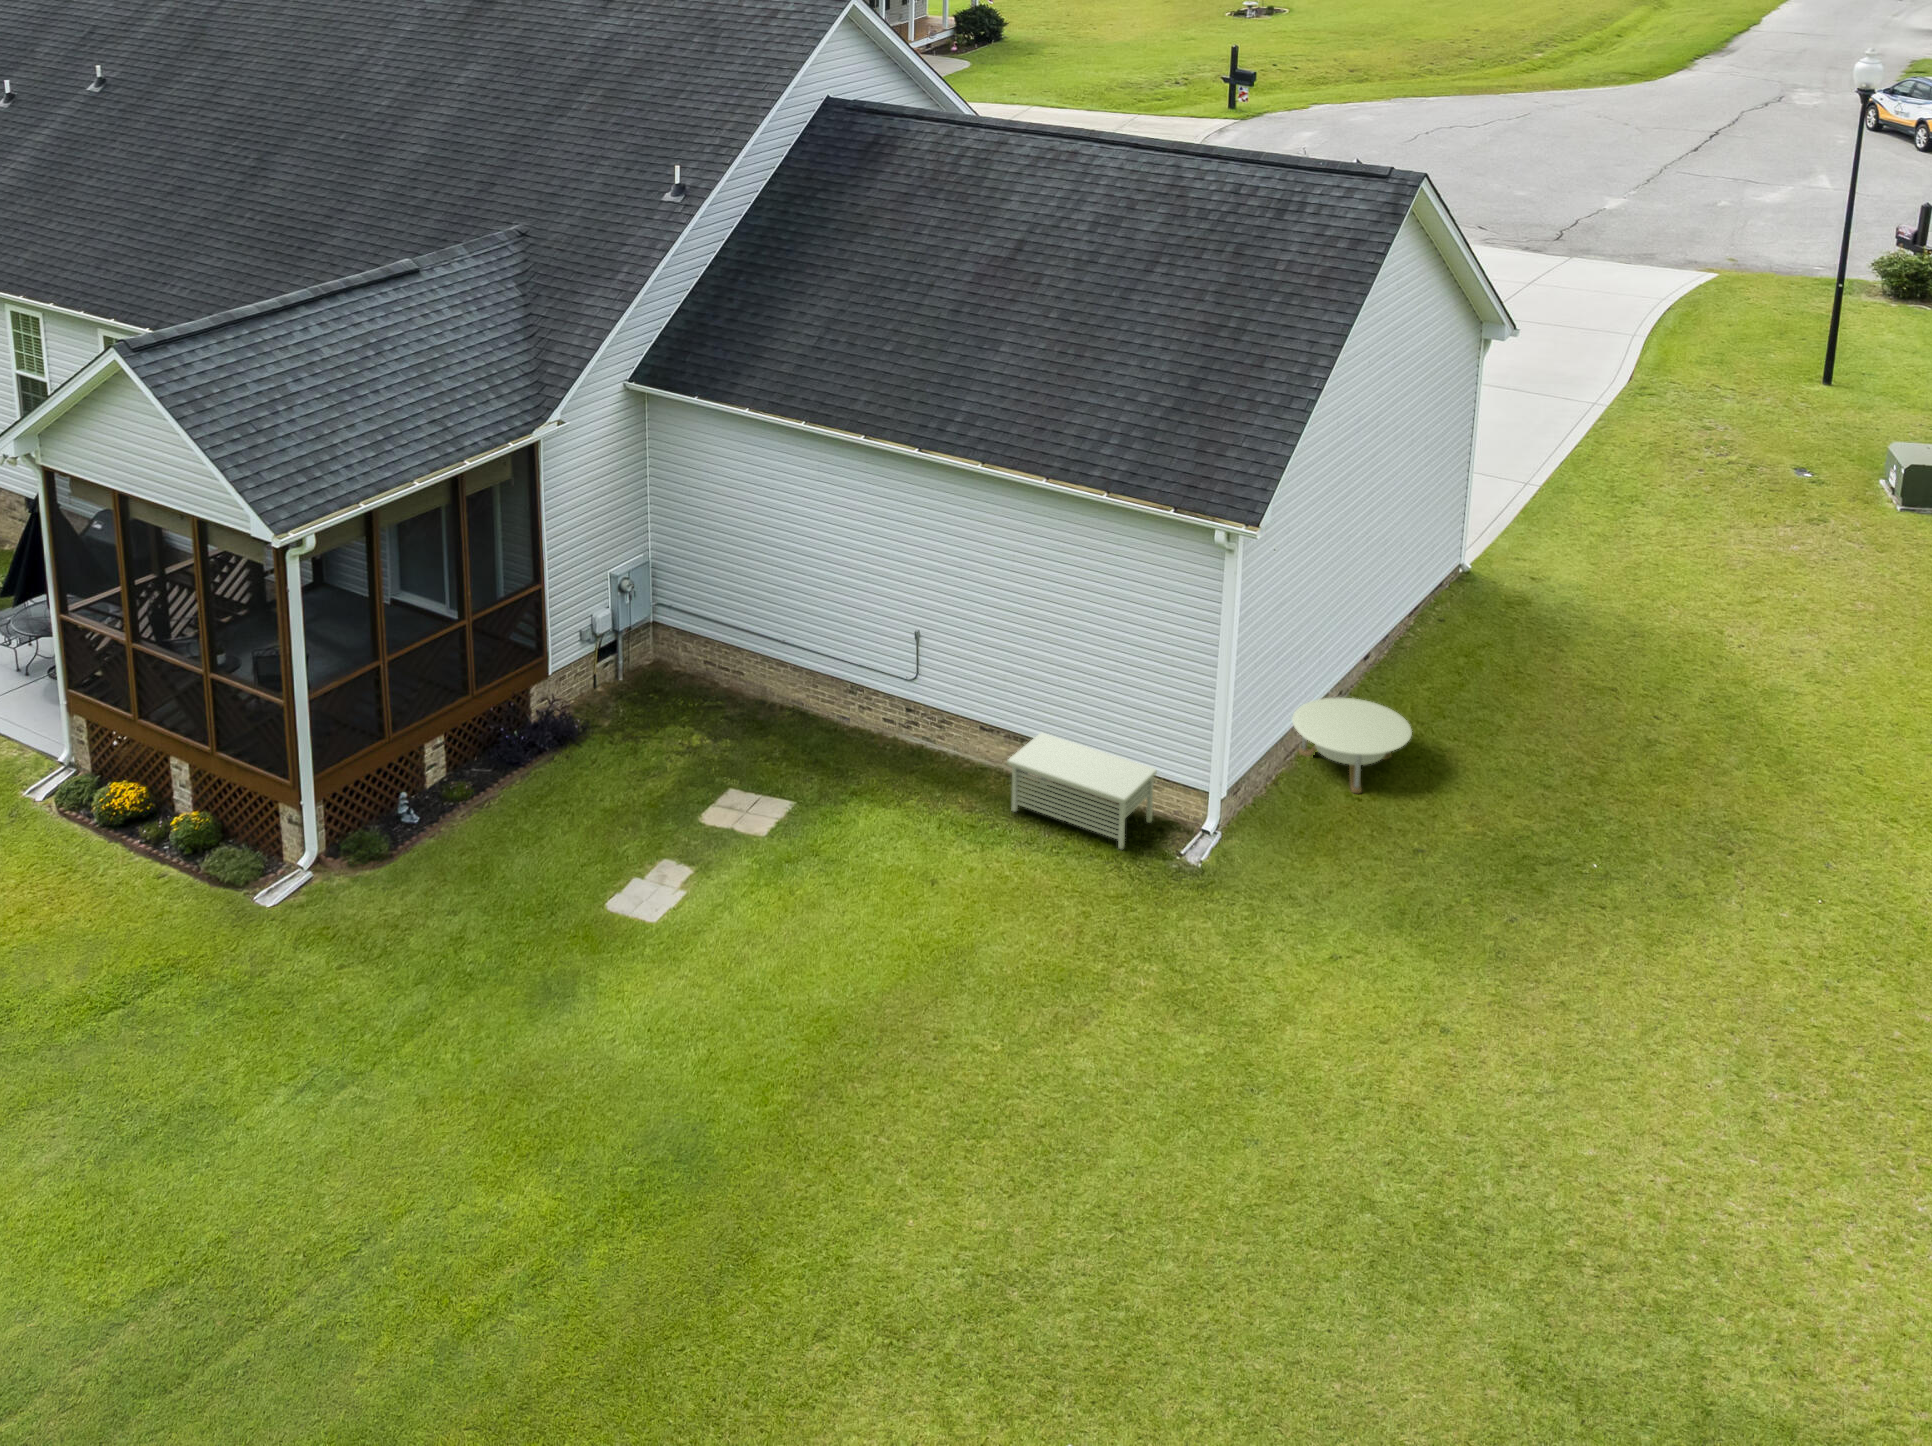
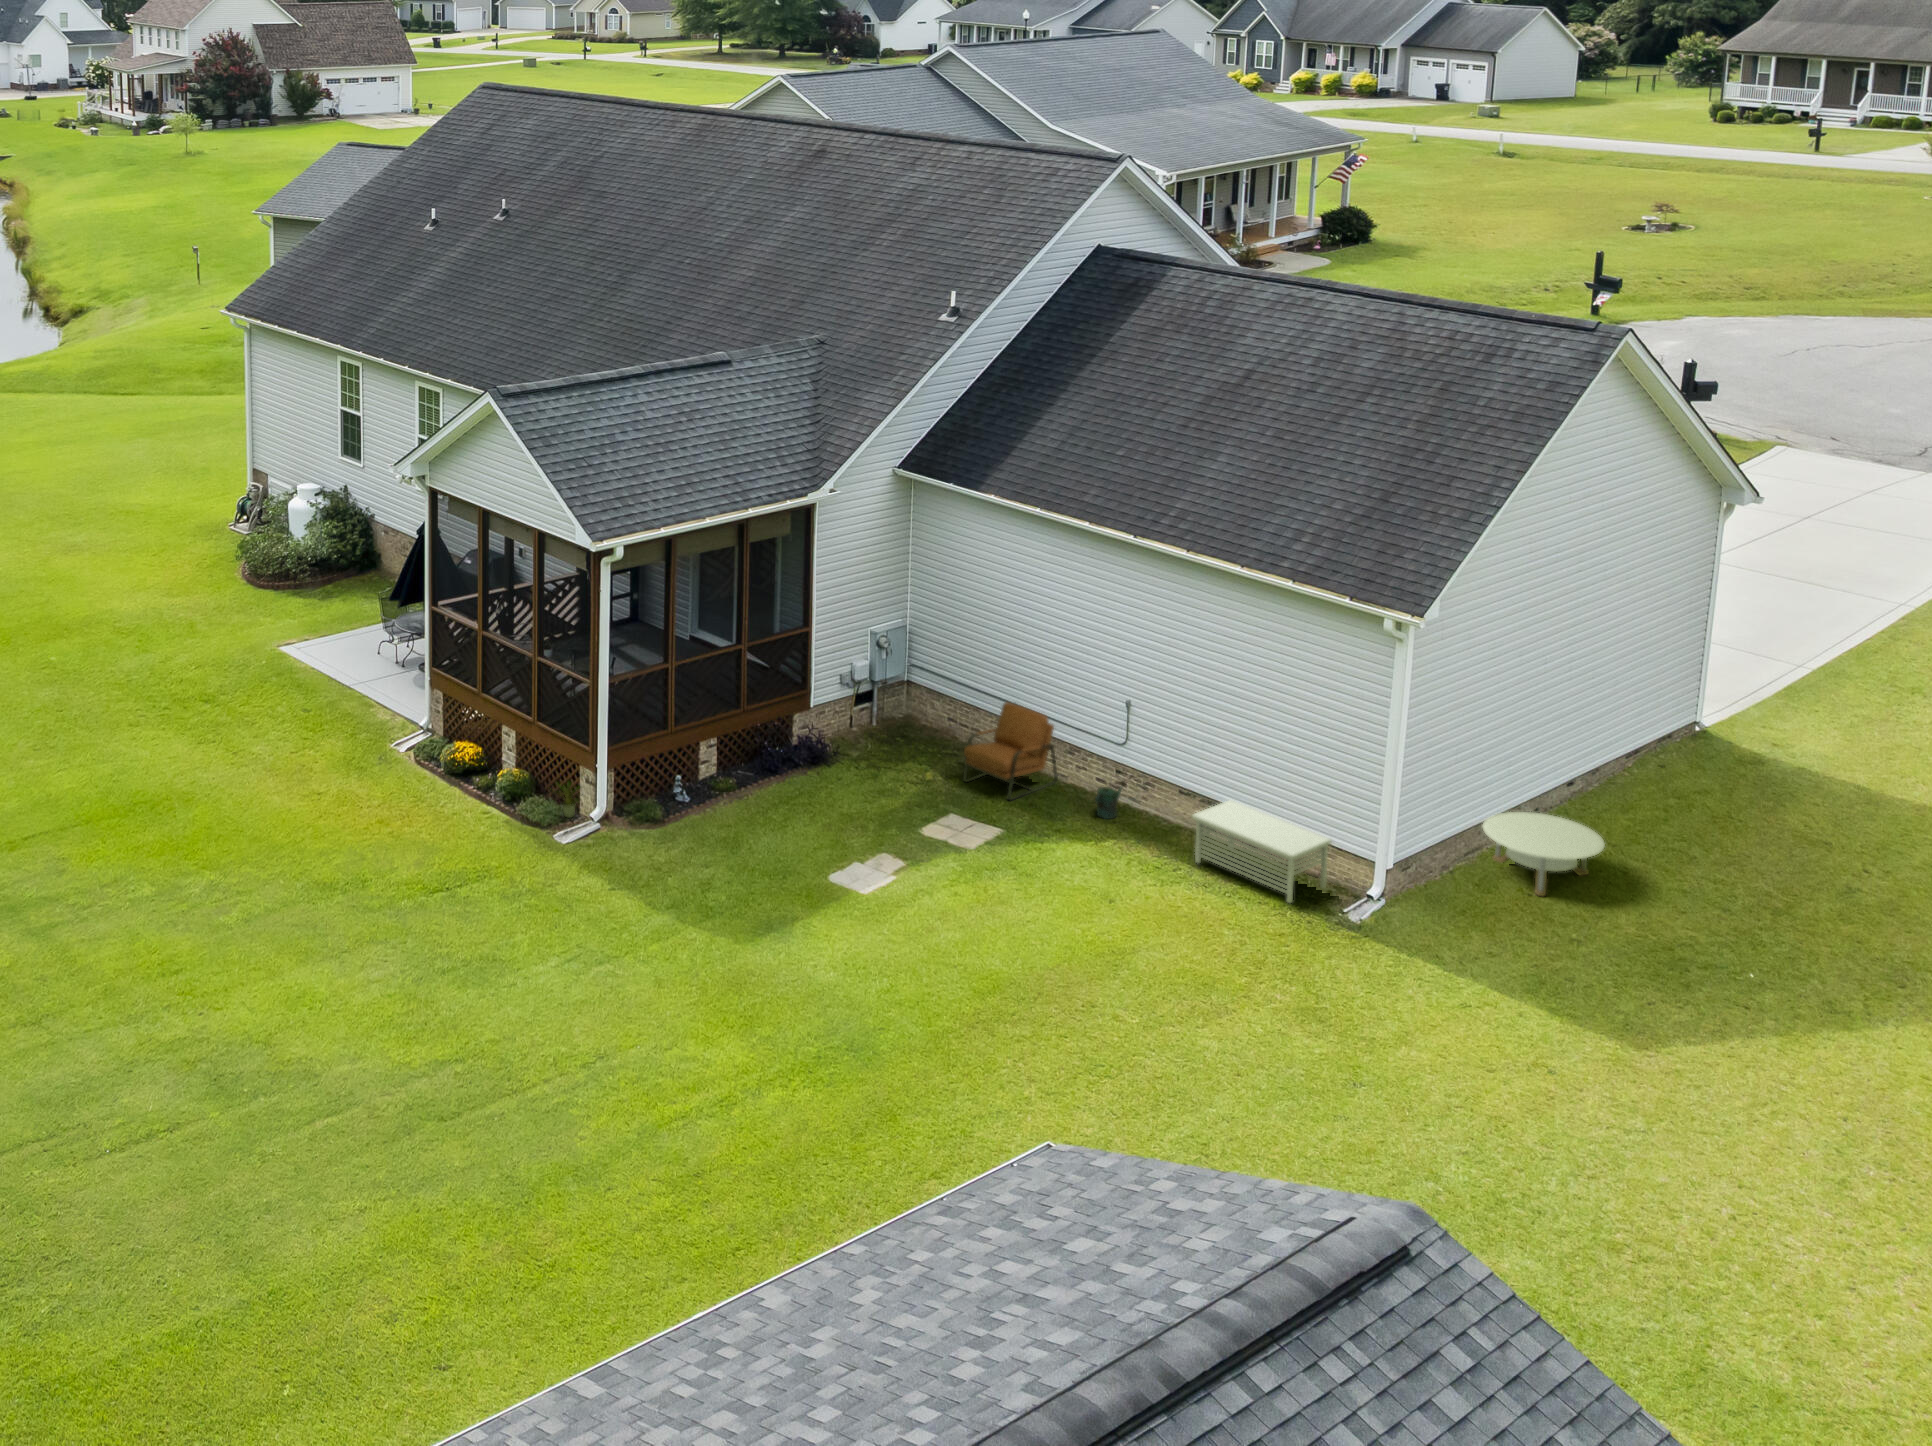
chair: none [738,641,842,759] -> present [963,702,1058,800]
watering can: none [892,719,923,767] -> present [1095,782,1125,819]
potted plant: none [236,826,285,875] -> present [550,782,578,818]

